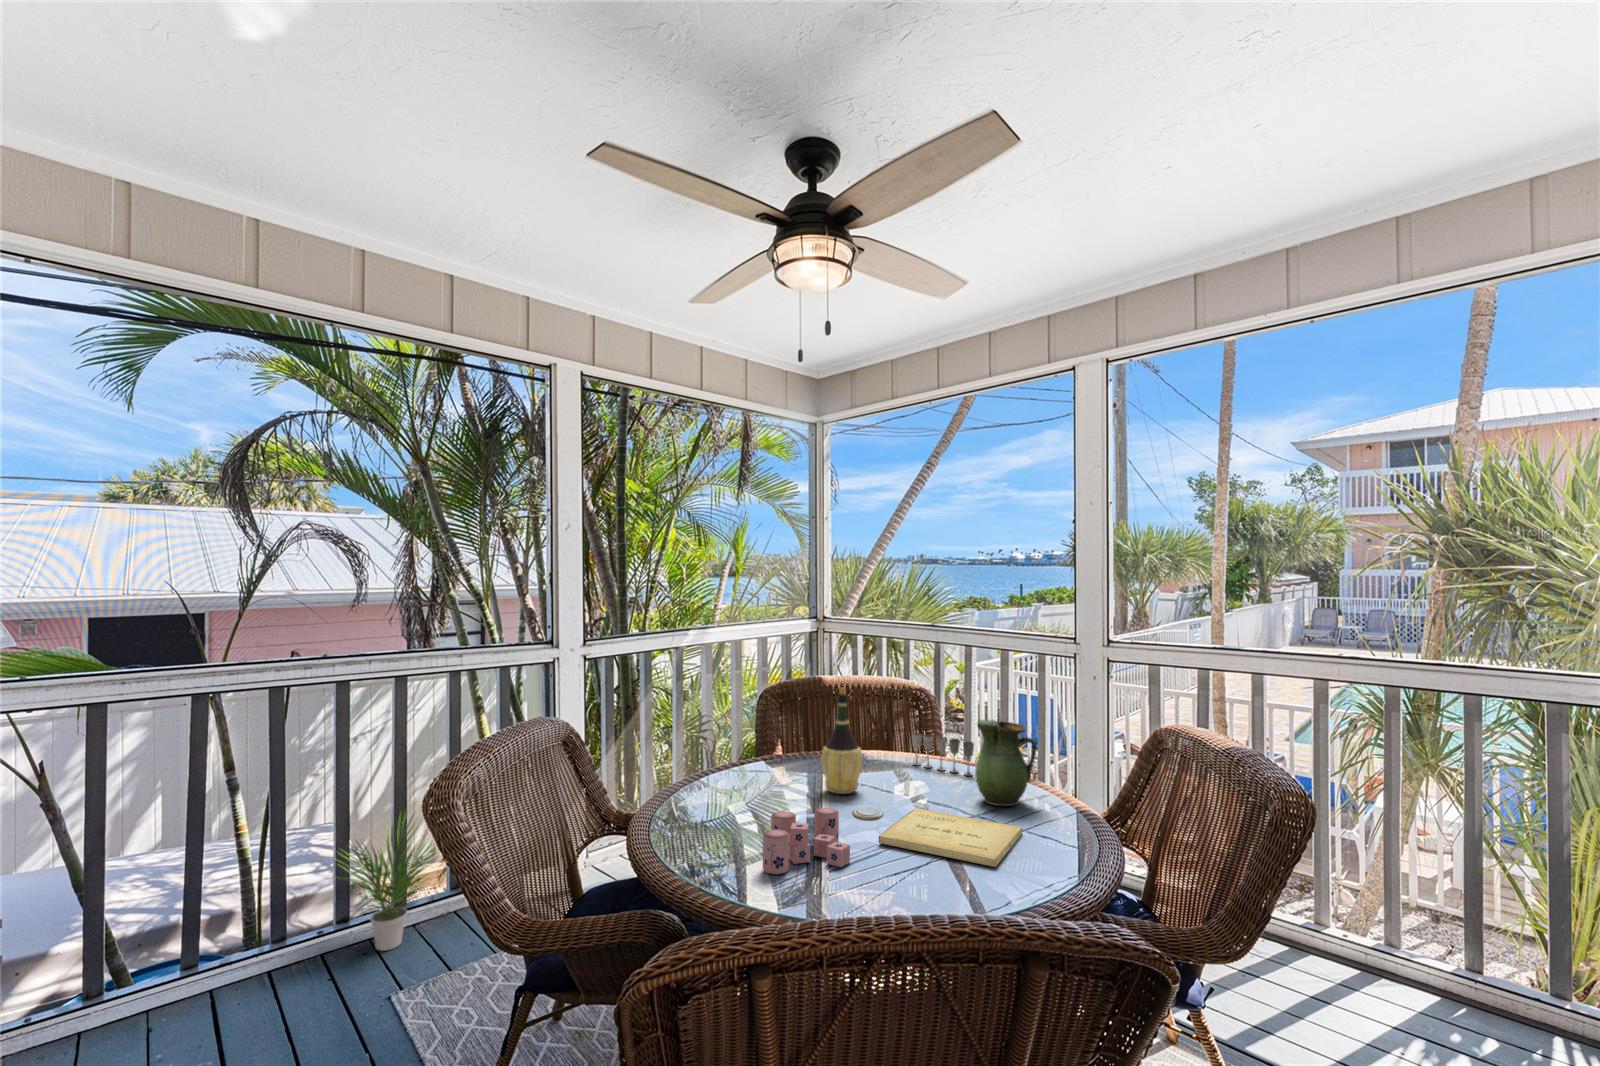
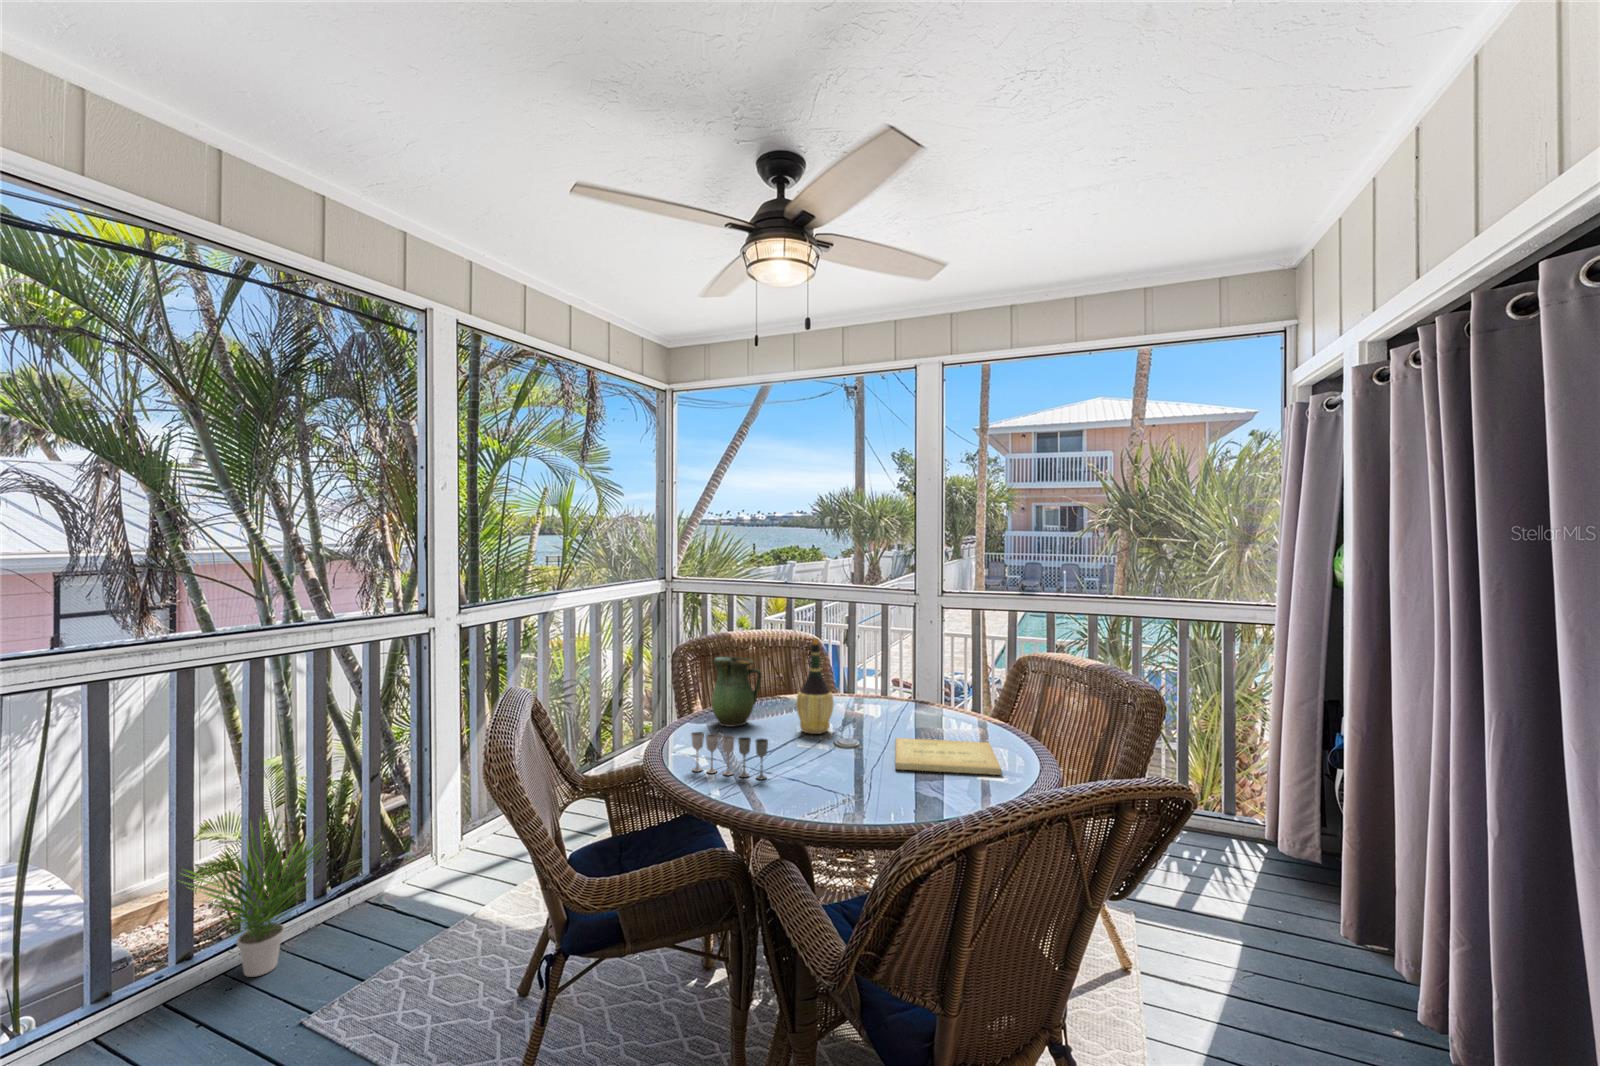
pitcher: present [975,720,1037,806] -> present [712,657,761,727]
wine glass: present [912,733,974,776] -> present [691,732,768,779]
candle: present [763,808,850,874] -> none [811,744,889,807]

